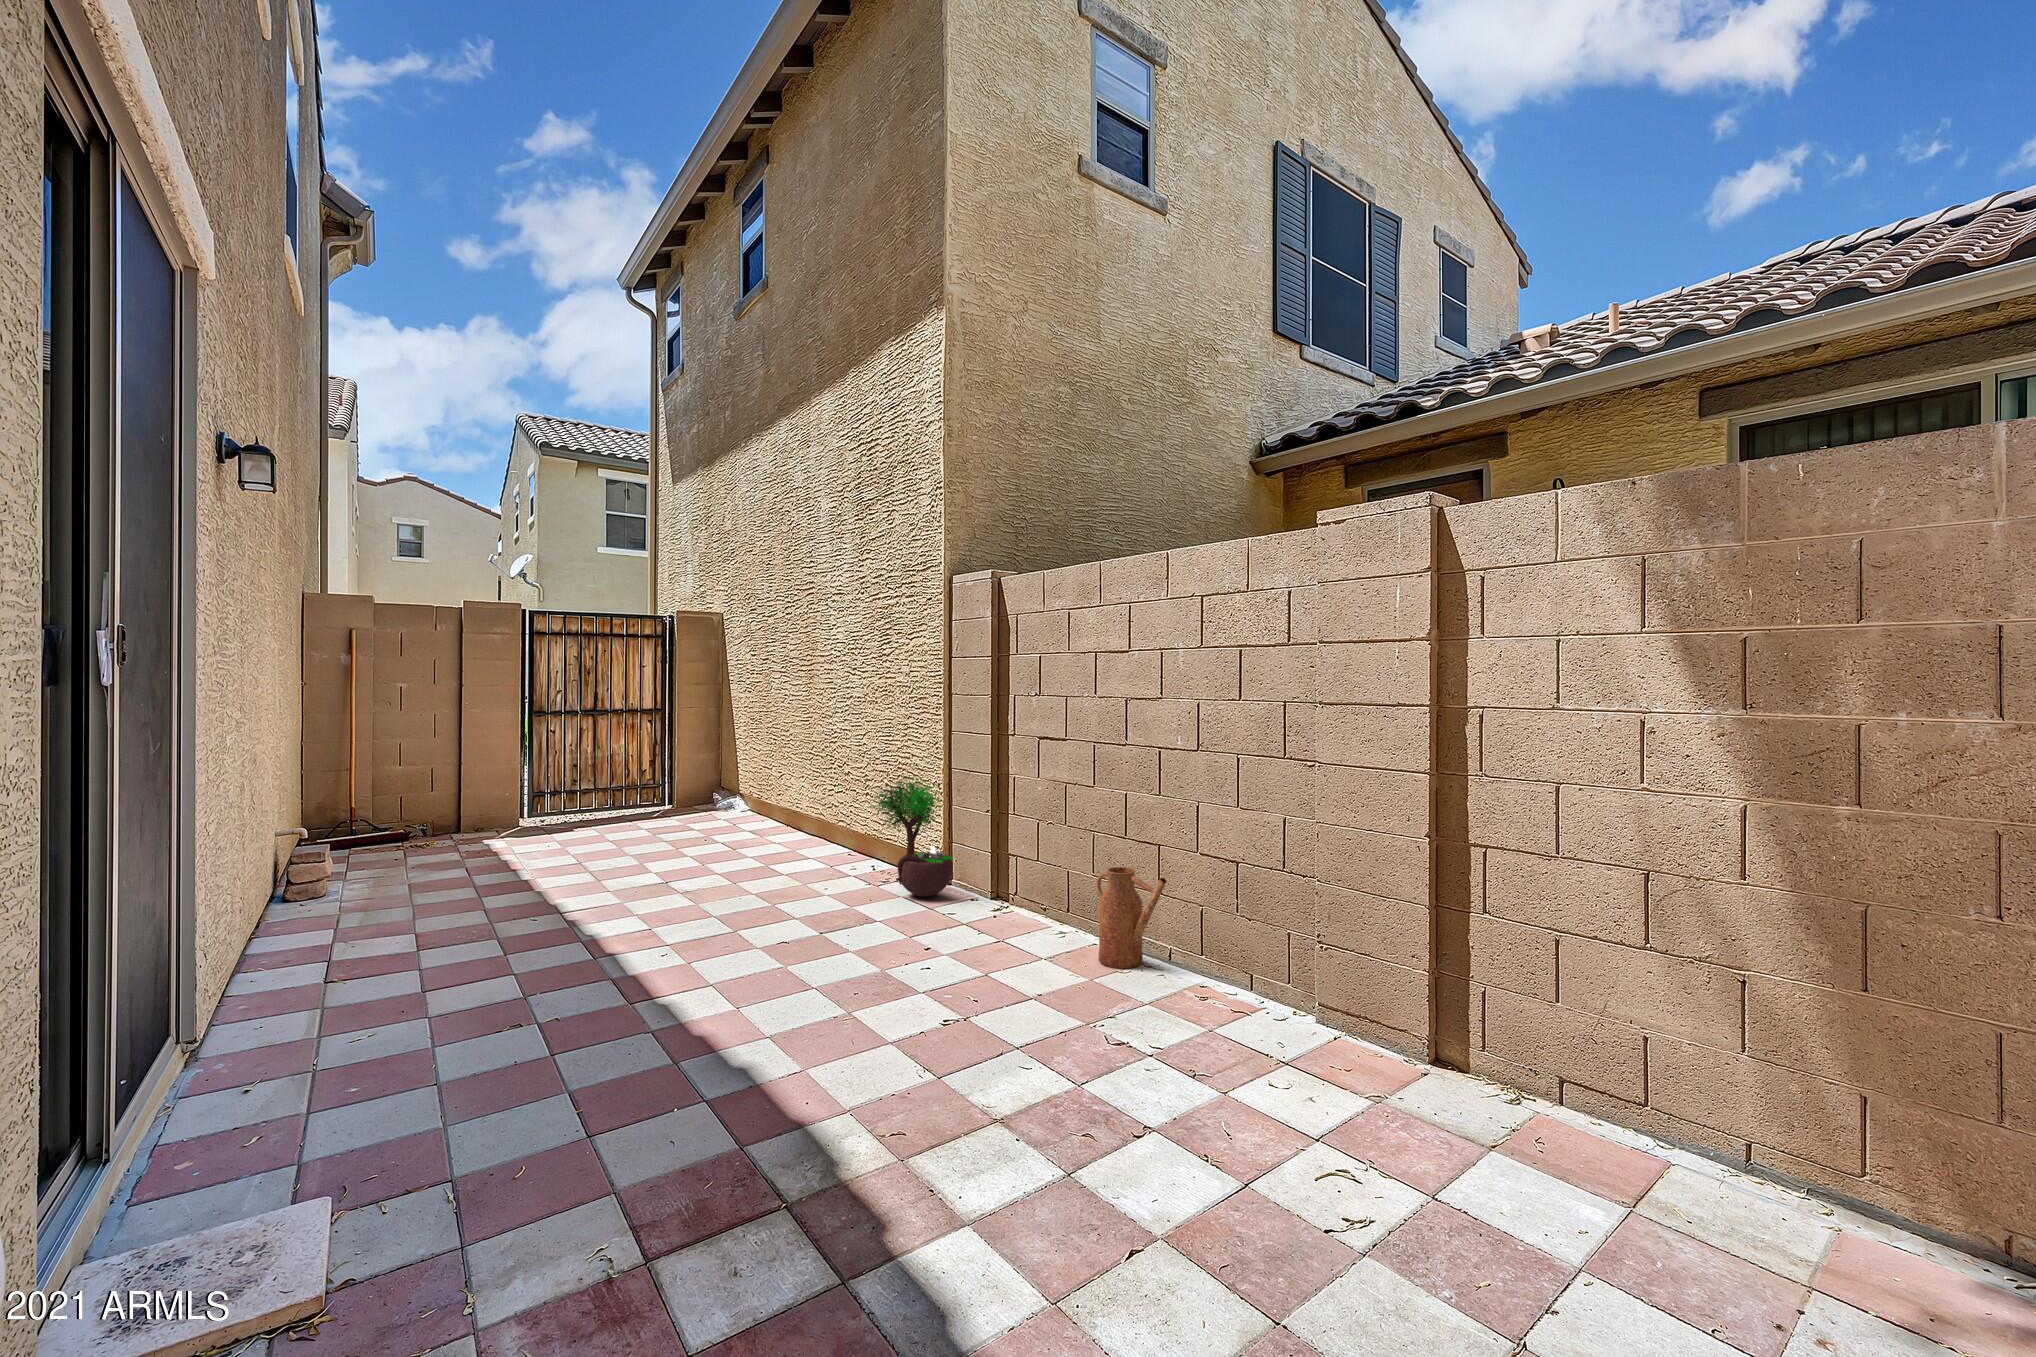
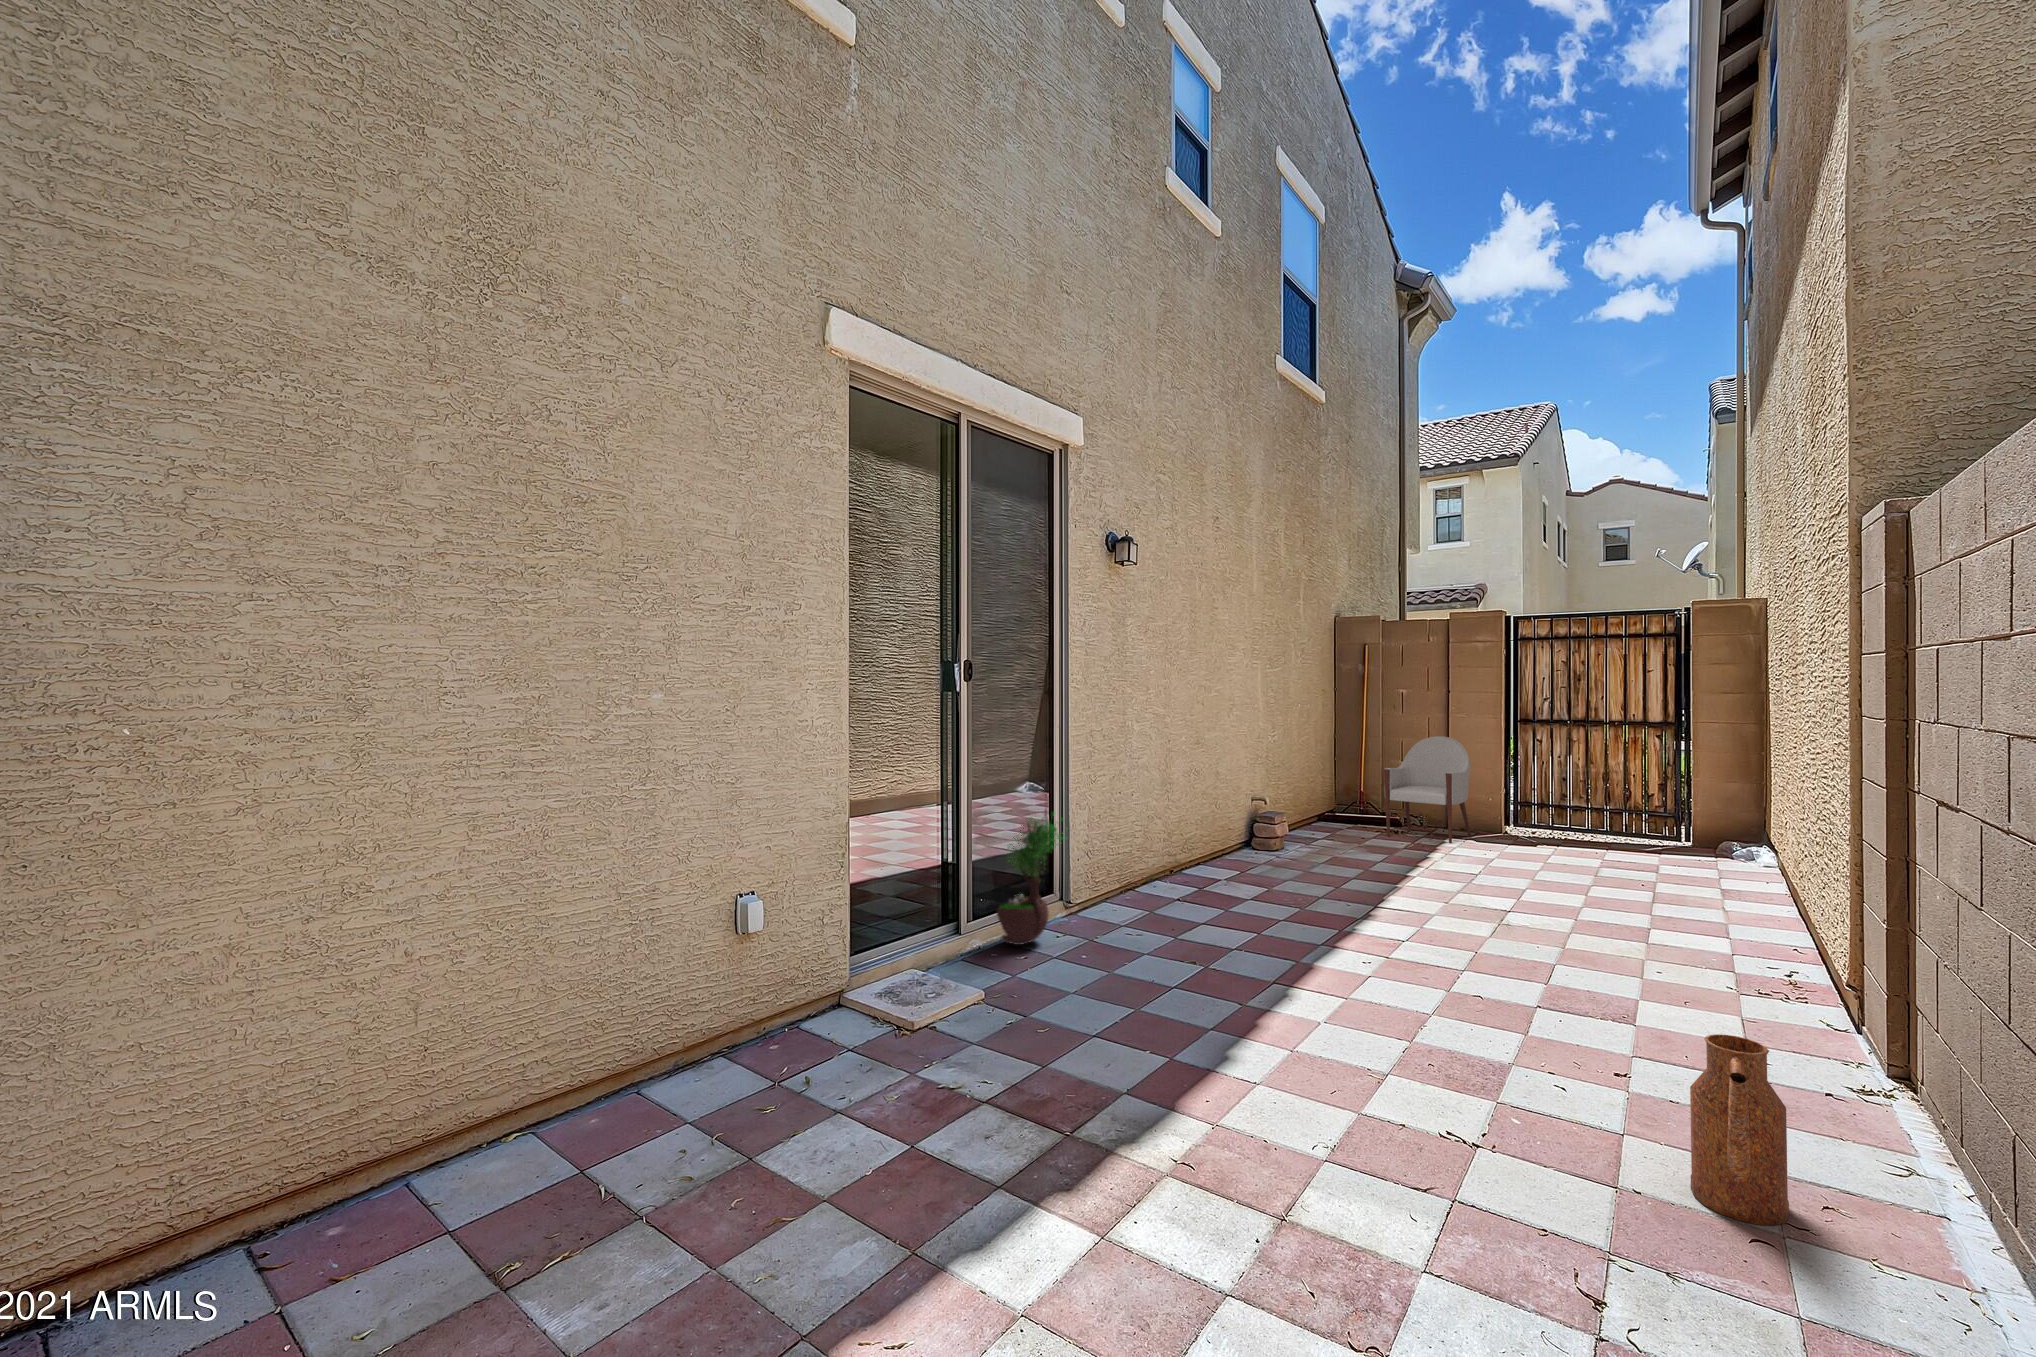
chair: none [413,732,502,851] -> present [1384,736,1471,844]
potted tree: present [870,768,953,897] -> present [997,813,1062,945]

